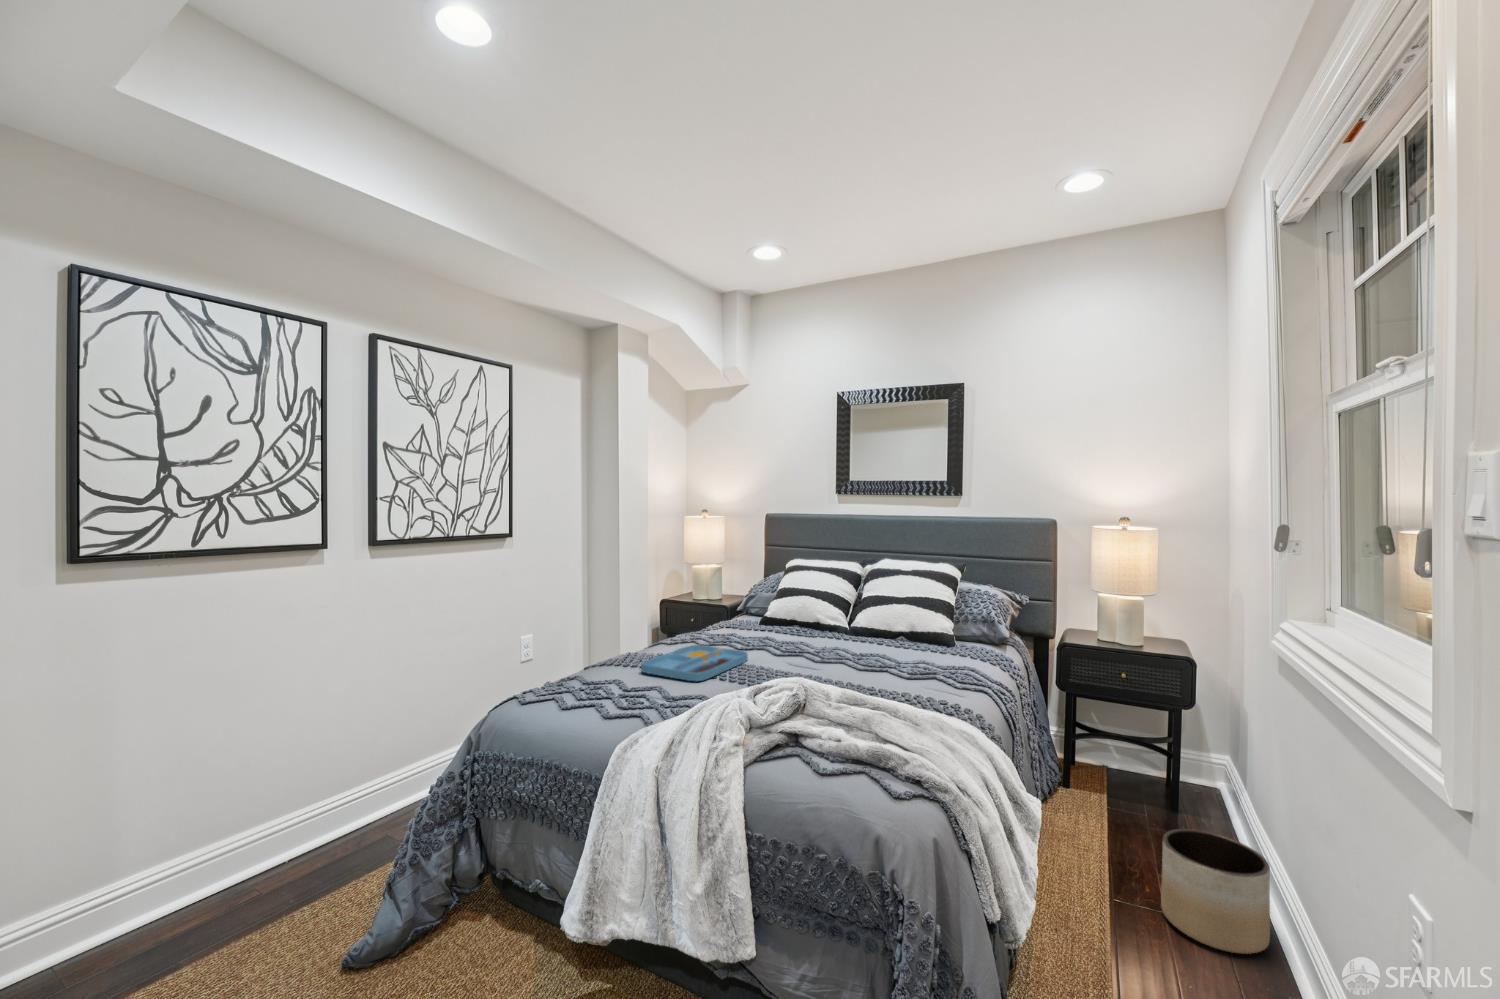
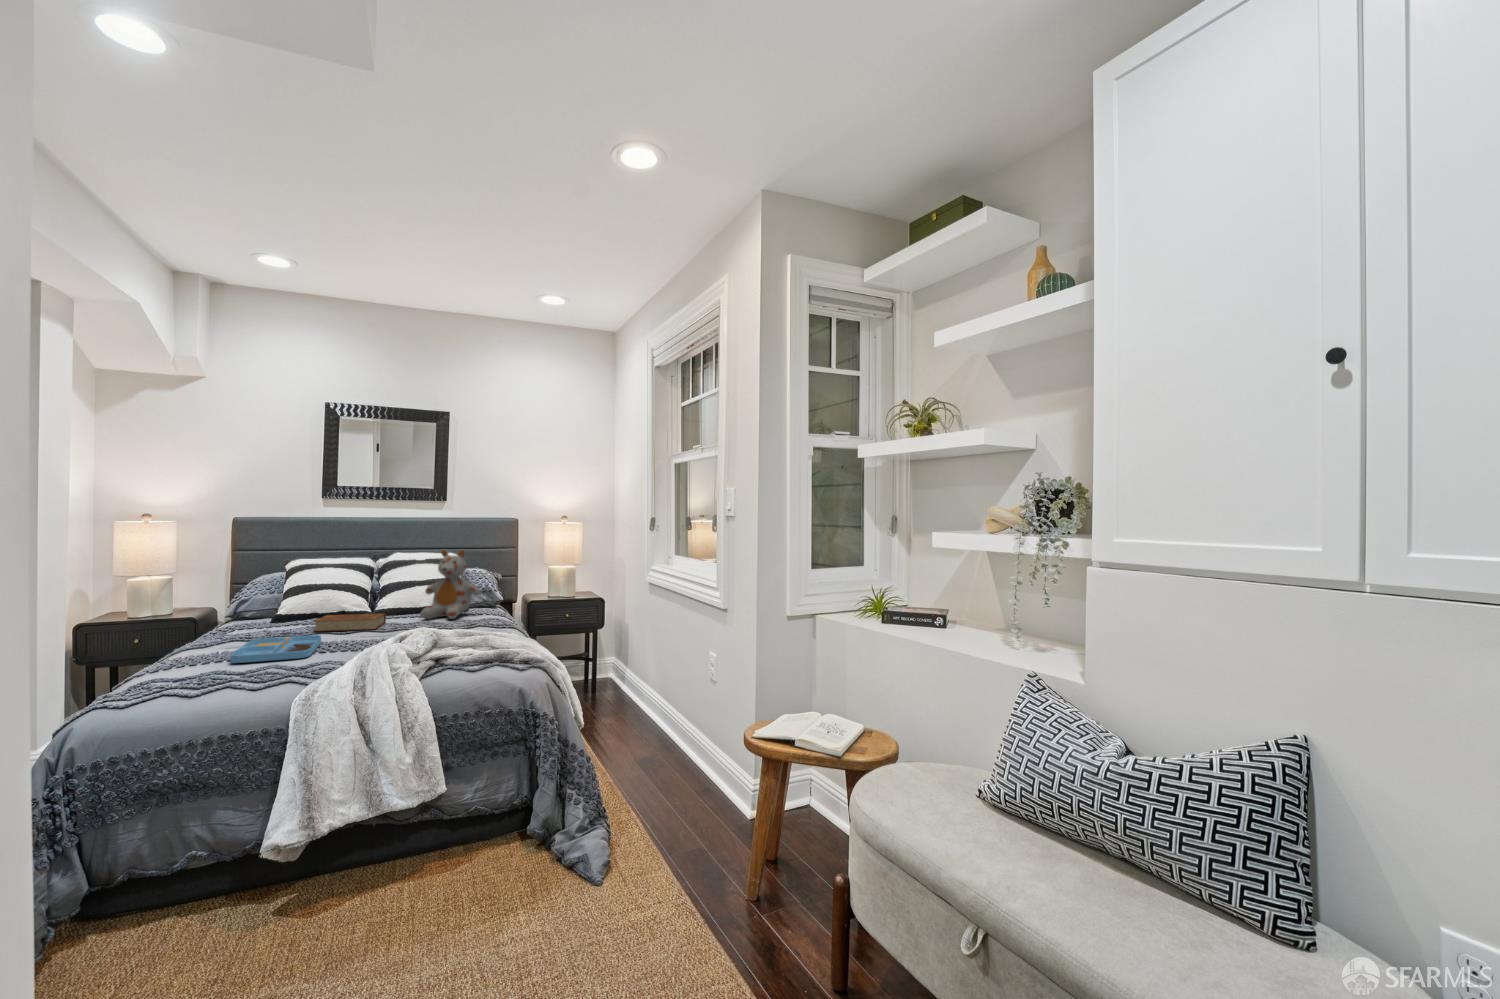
stuffed bear: none [878,560,955,657] -> present [421,549,480,619]
book: none [763,626,840,654] -> present [314,613,386,632]
planter: present [1161,829,1270,954] -> none [607,682,654,734]

